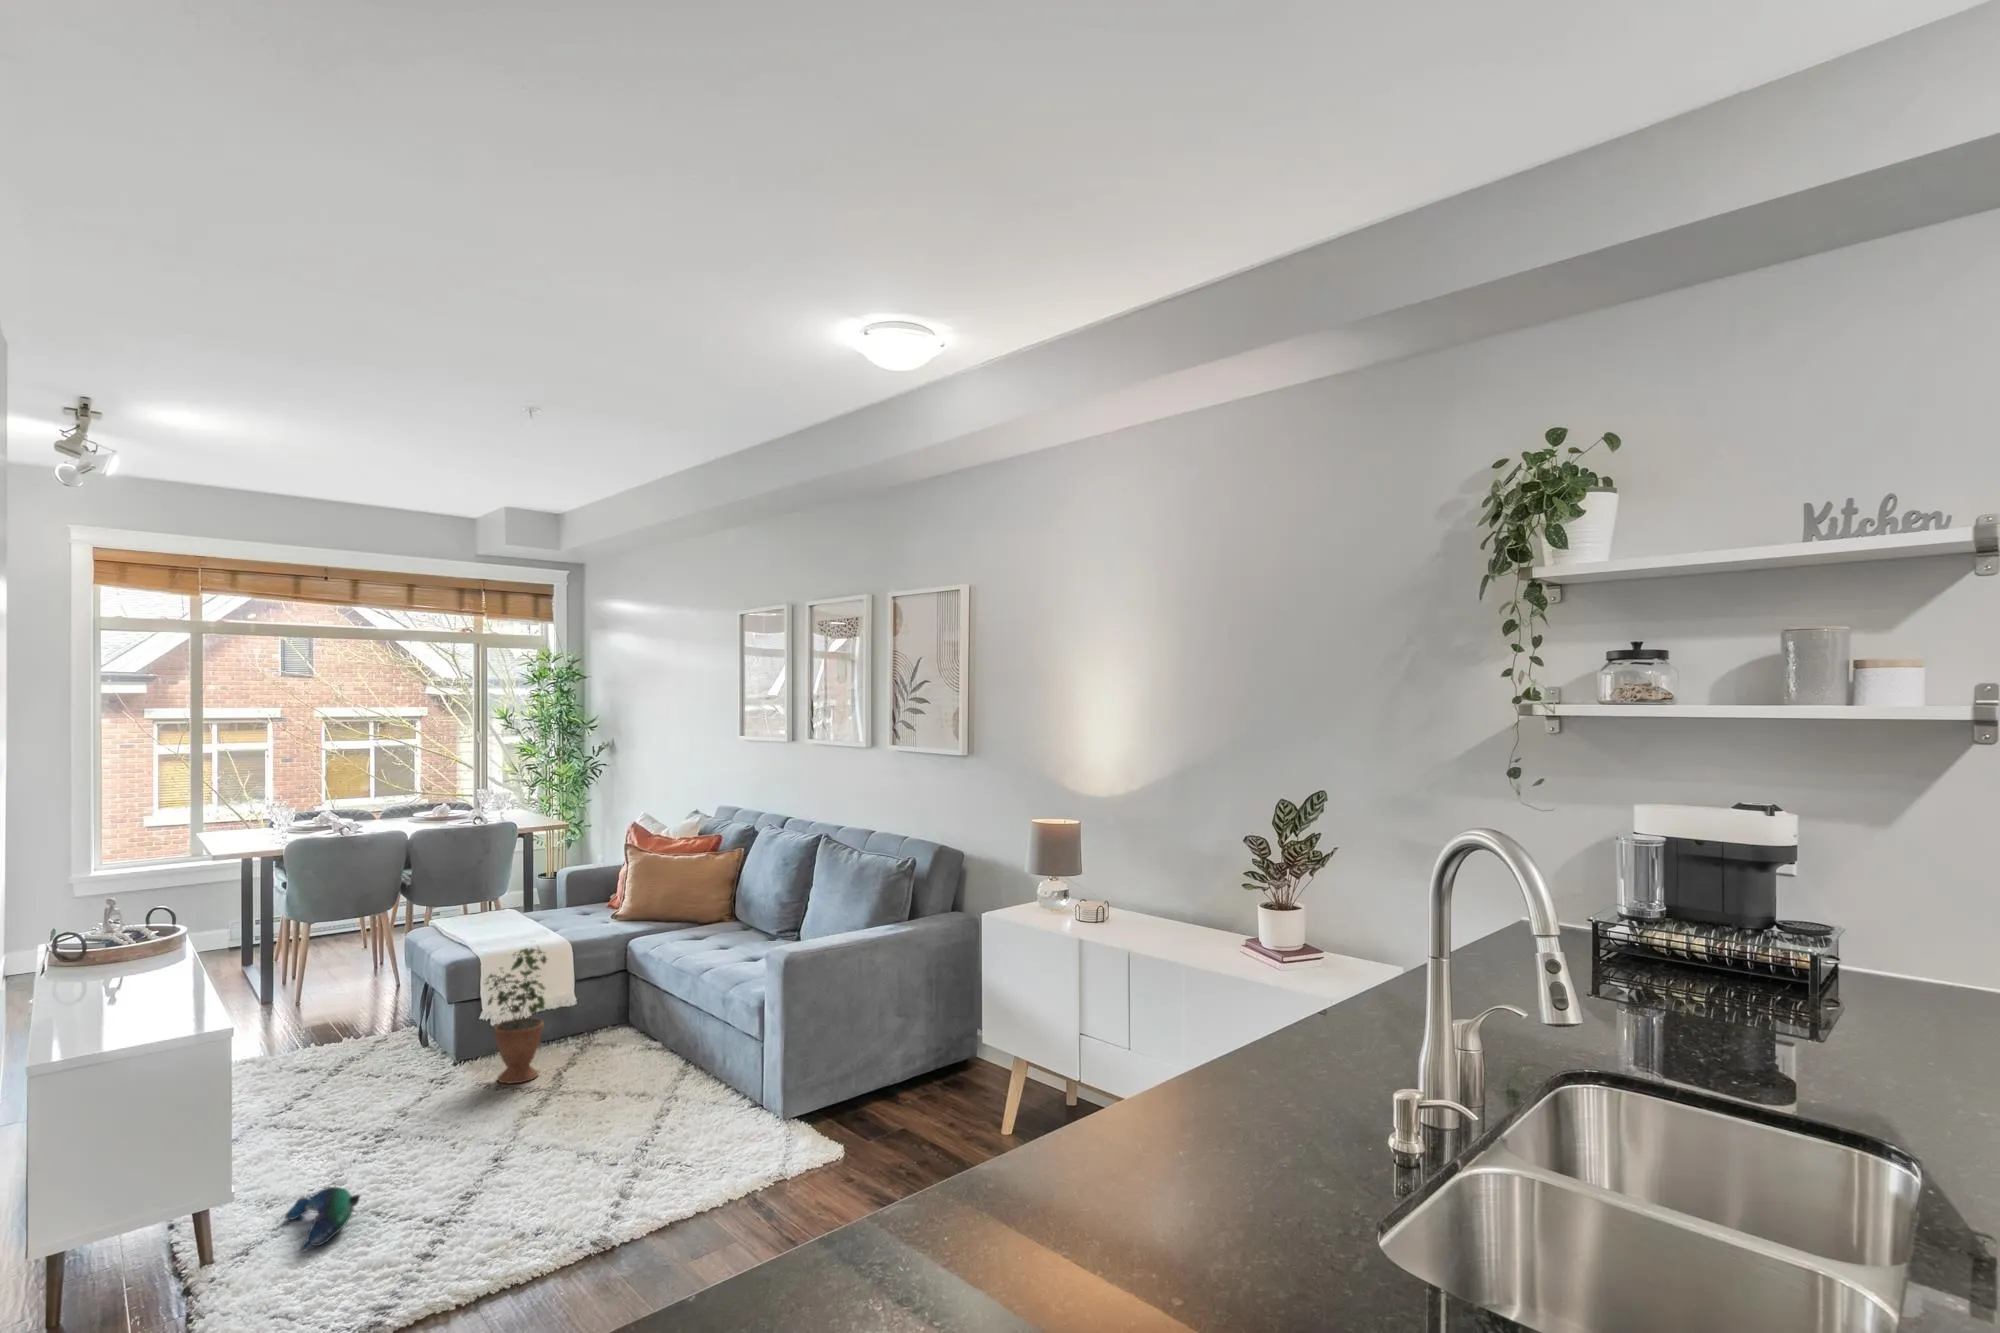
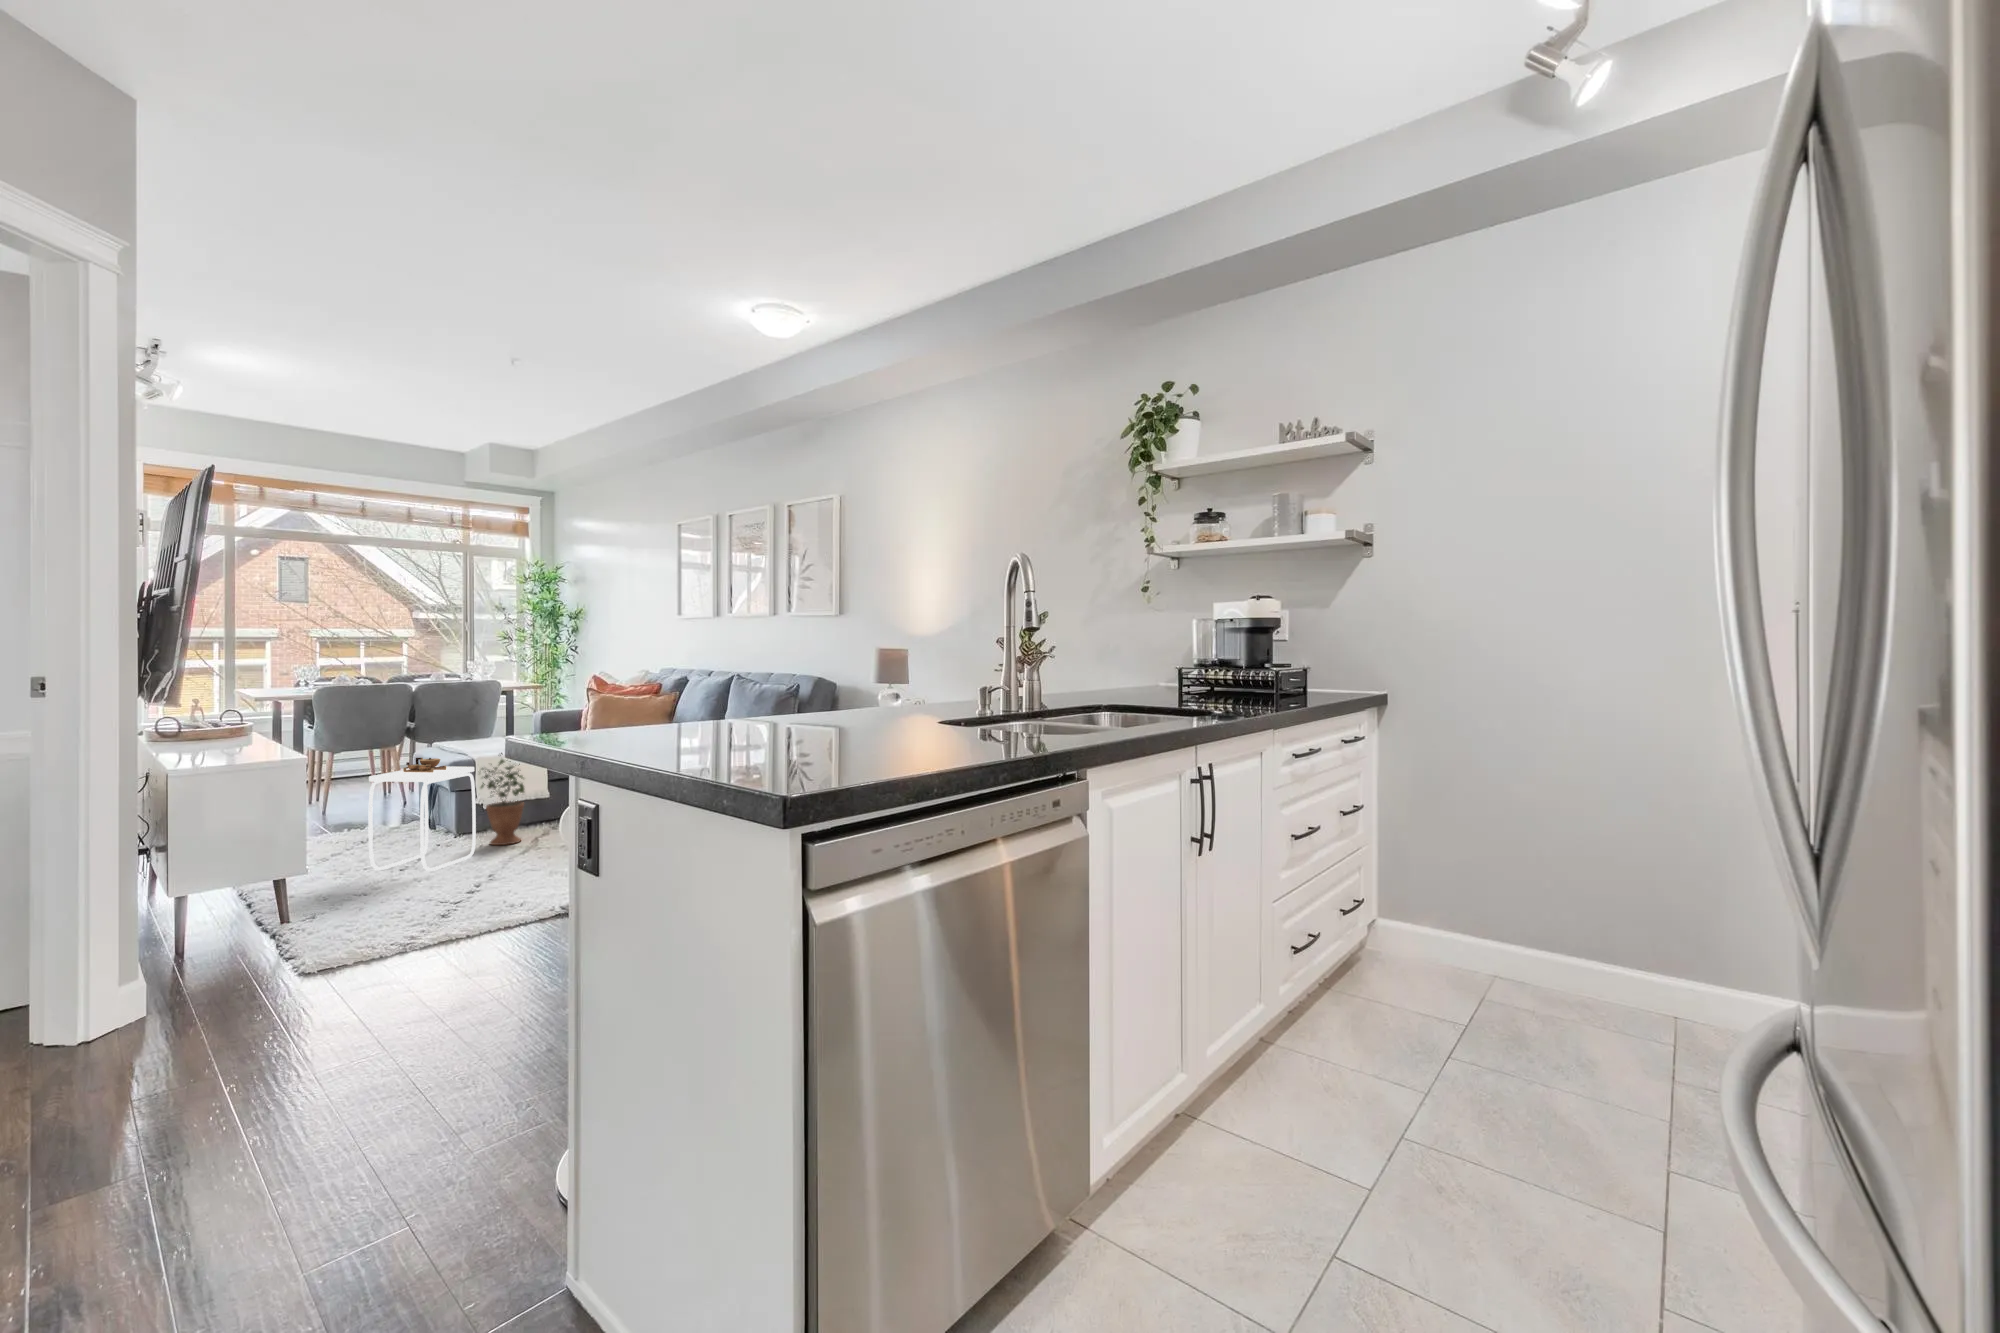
side table: none [342,970,481,1136] -> present [369,758,476,871]
plush toy: present [285,1187,360,1252] -> none [330,889,387,925]

